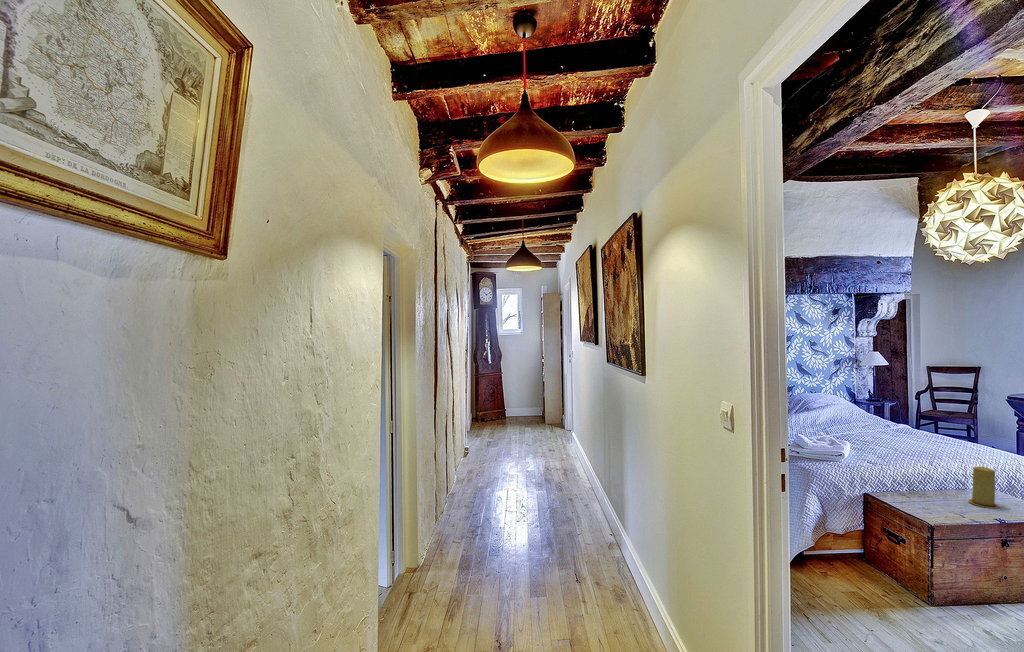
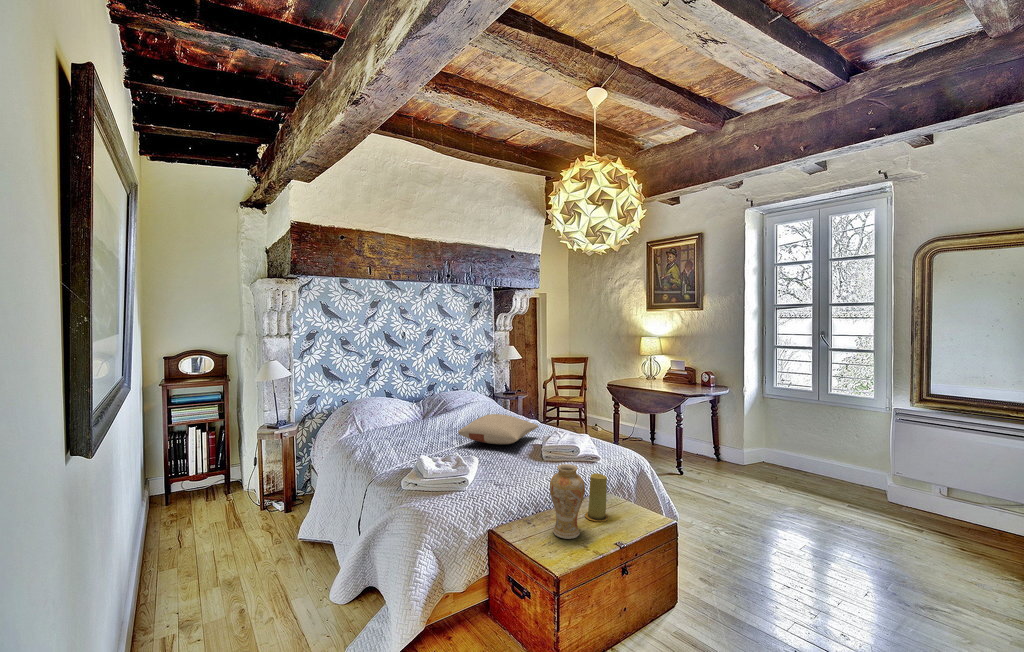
pillow: none [825,411,914,436] -> present [458,414,539,444]
vase: none [923,451,964,511] -> present [550,464,585,539]

